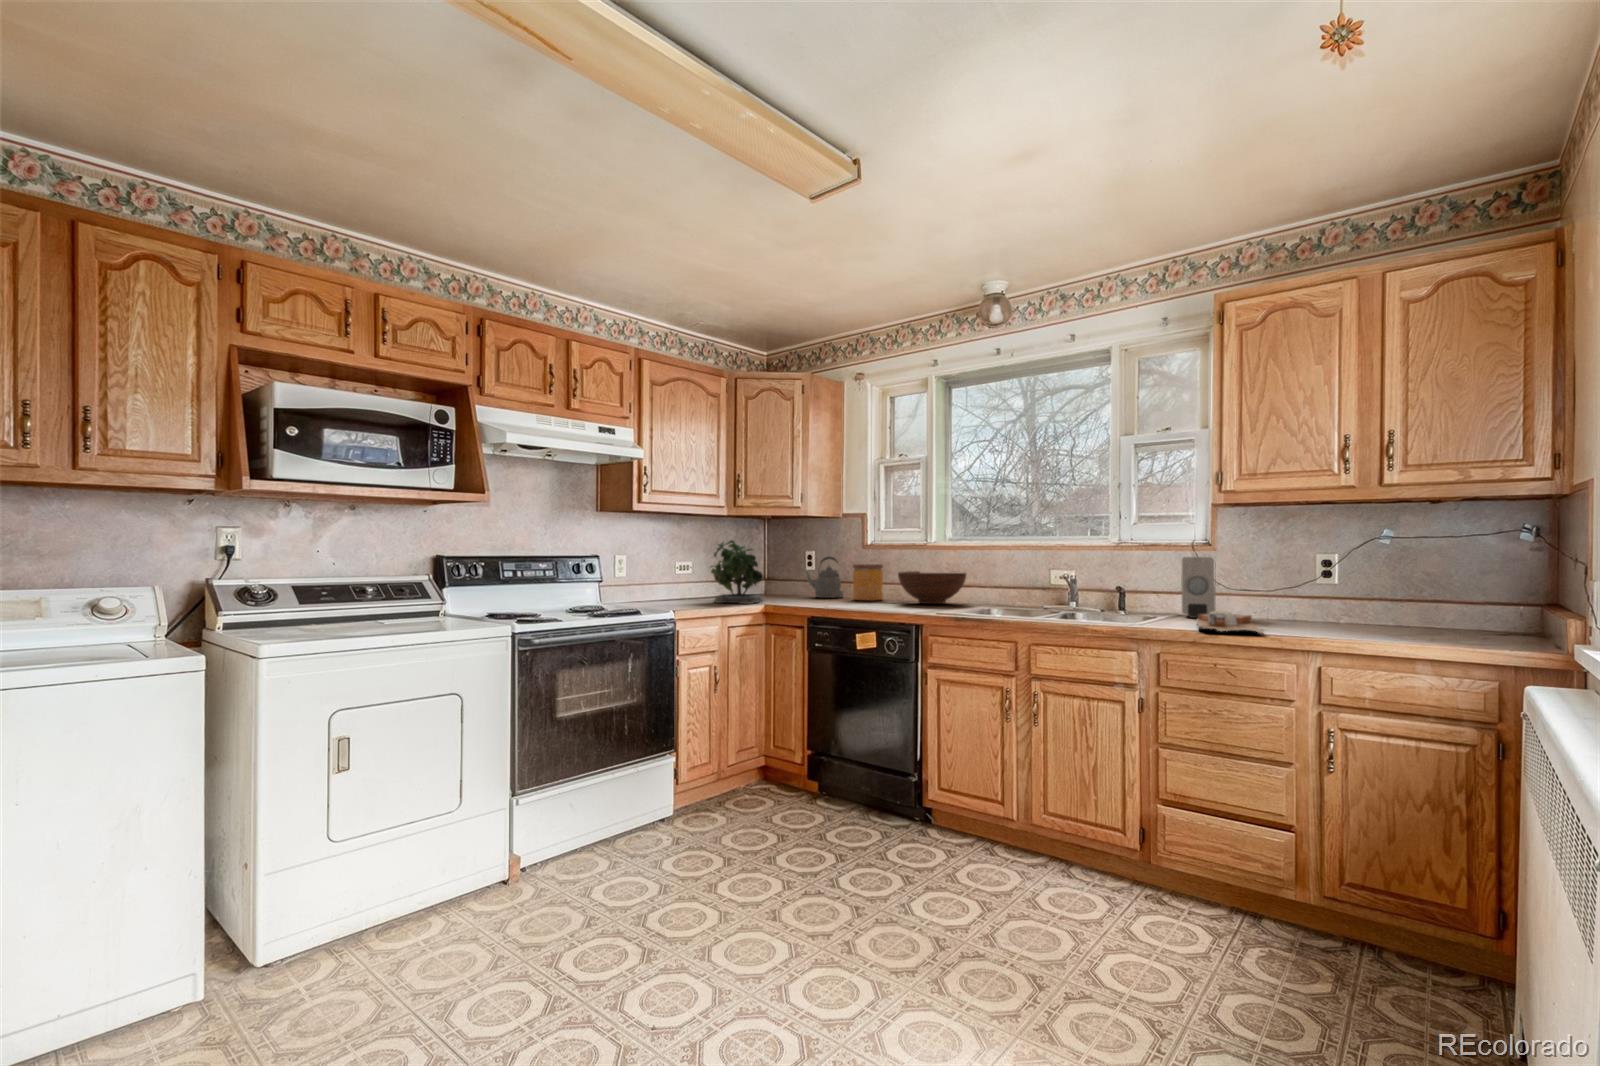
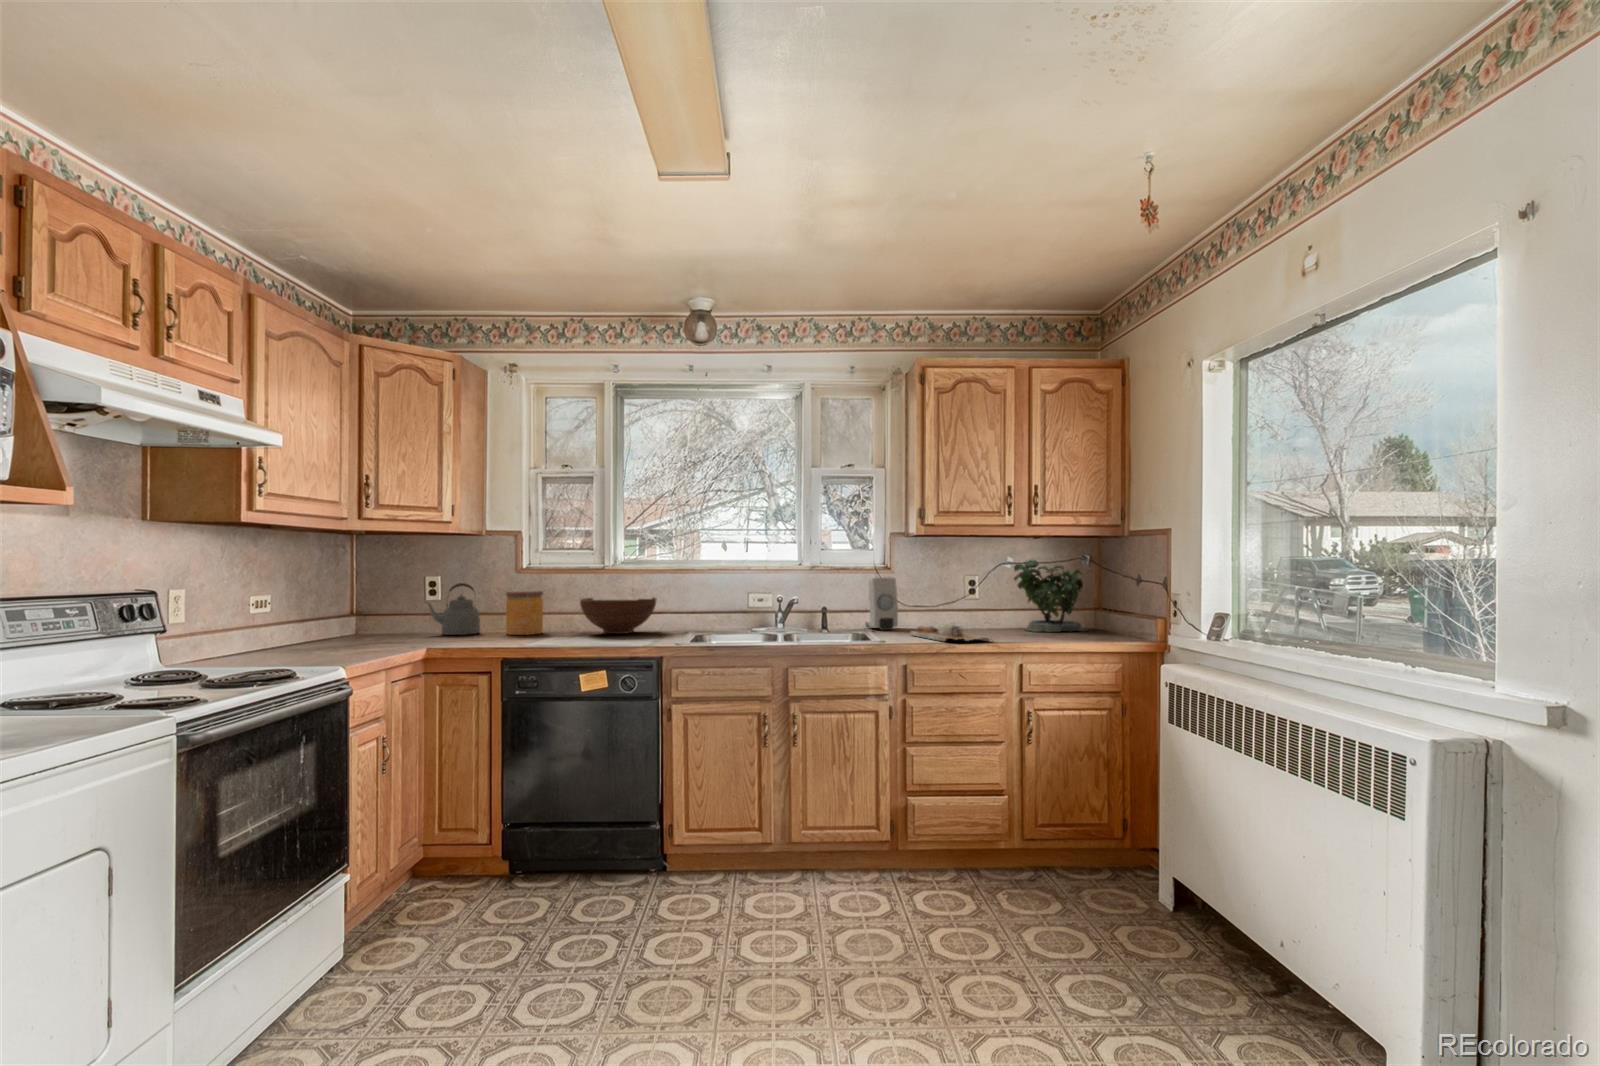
potted plant: present [710,540,763,604] -> present [1014,560,1086,632]

